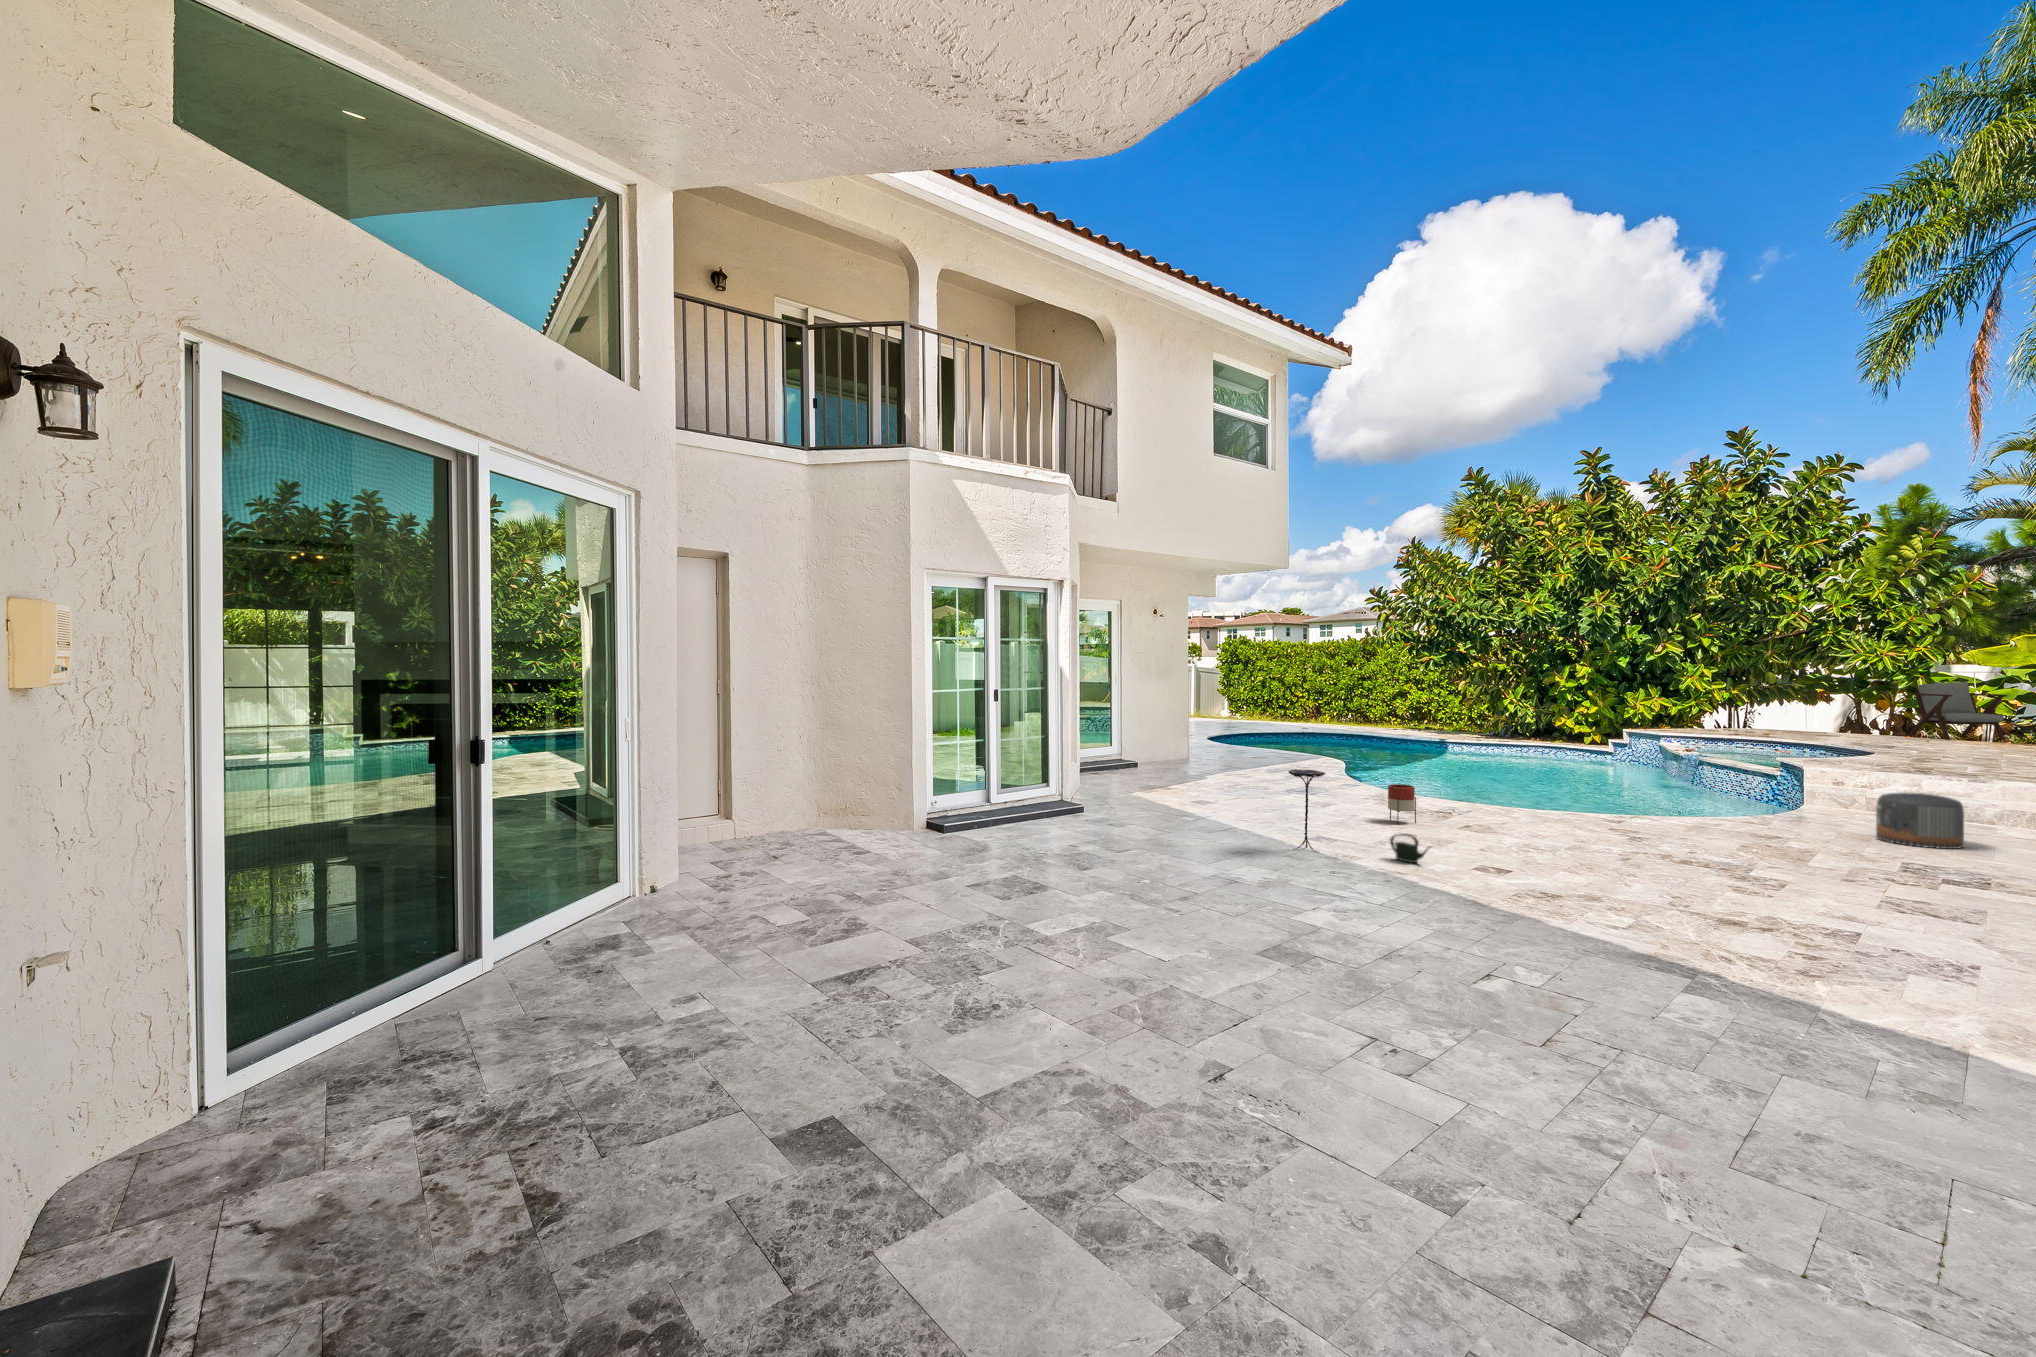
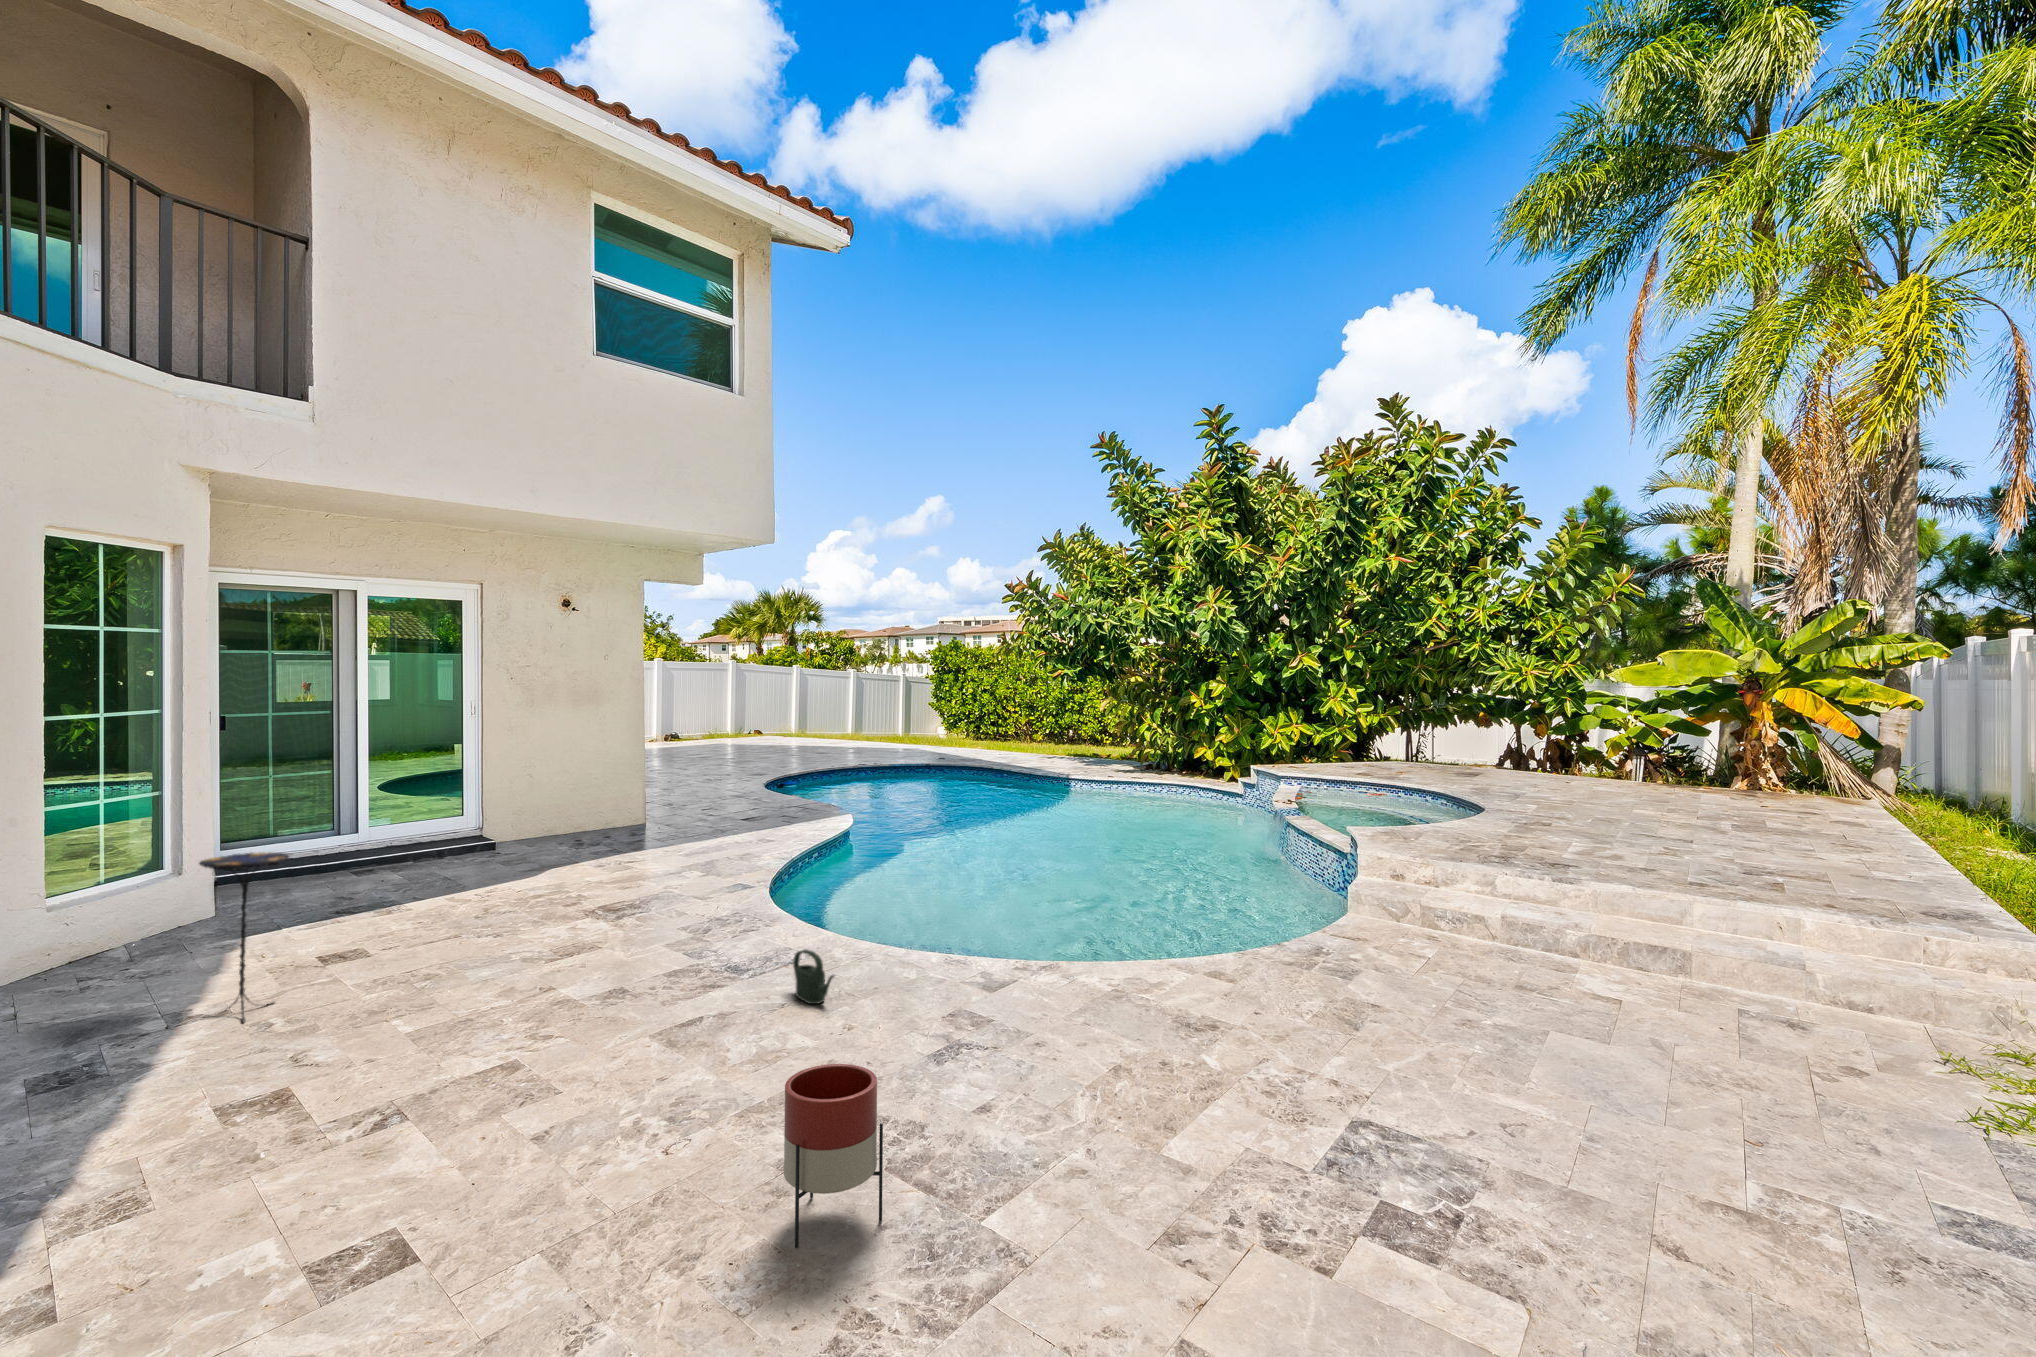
lounge chair: present [1908,682,2007,740] -> none [1559,705,1652,776]
planter: present [1388,784,1416,824] -> present [784,1064,883,1248]
pouf: present [1876,793,1964,849] -> none [1318,868,1420,962]
watering can: present [1390,834,1429,863] -> present [793,950,834,1004]

